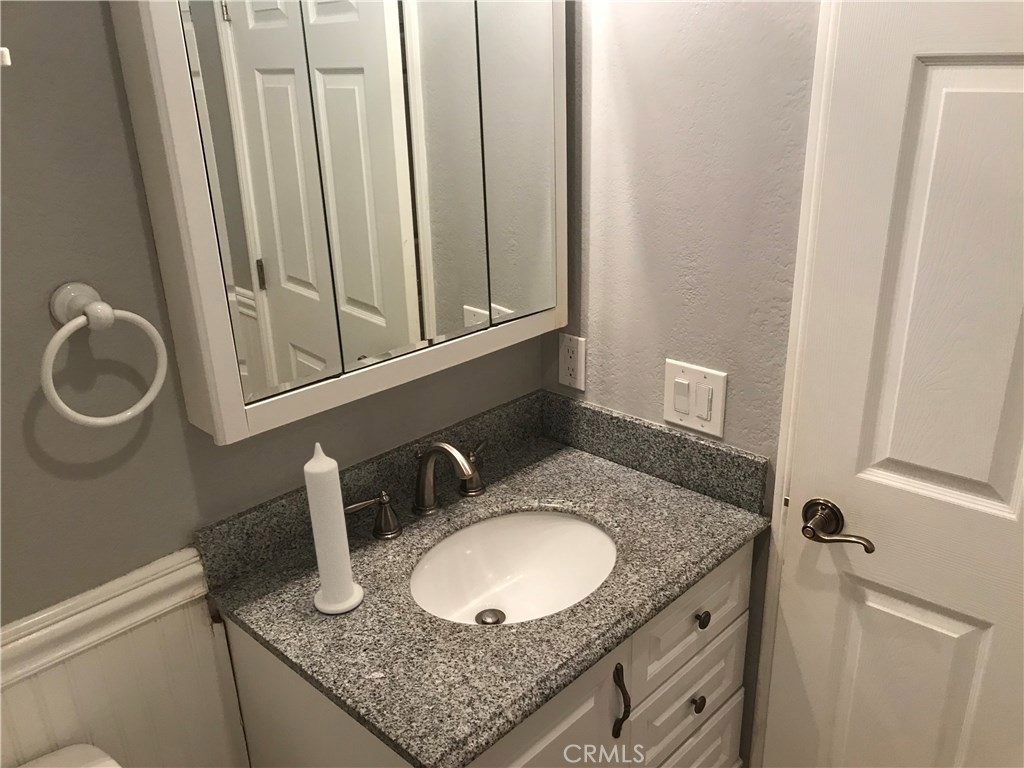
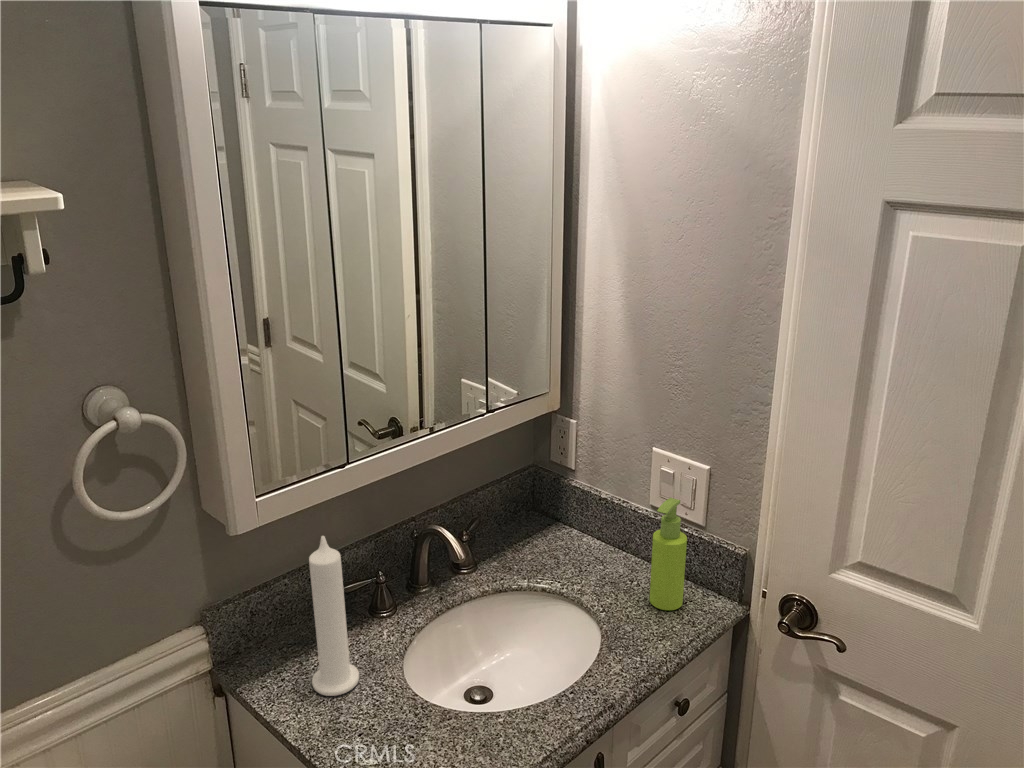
soap dispenser: none [666,404,703,523] -> present [650,498,687,610]

